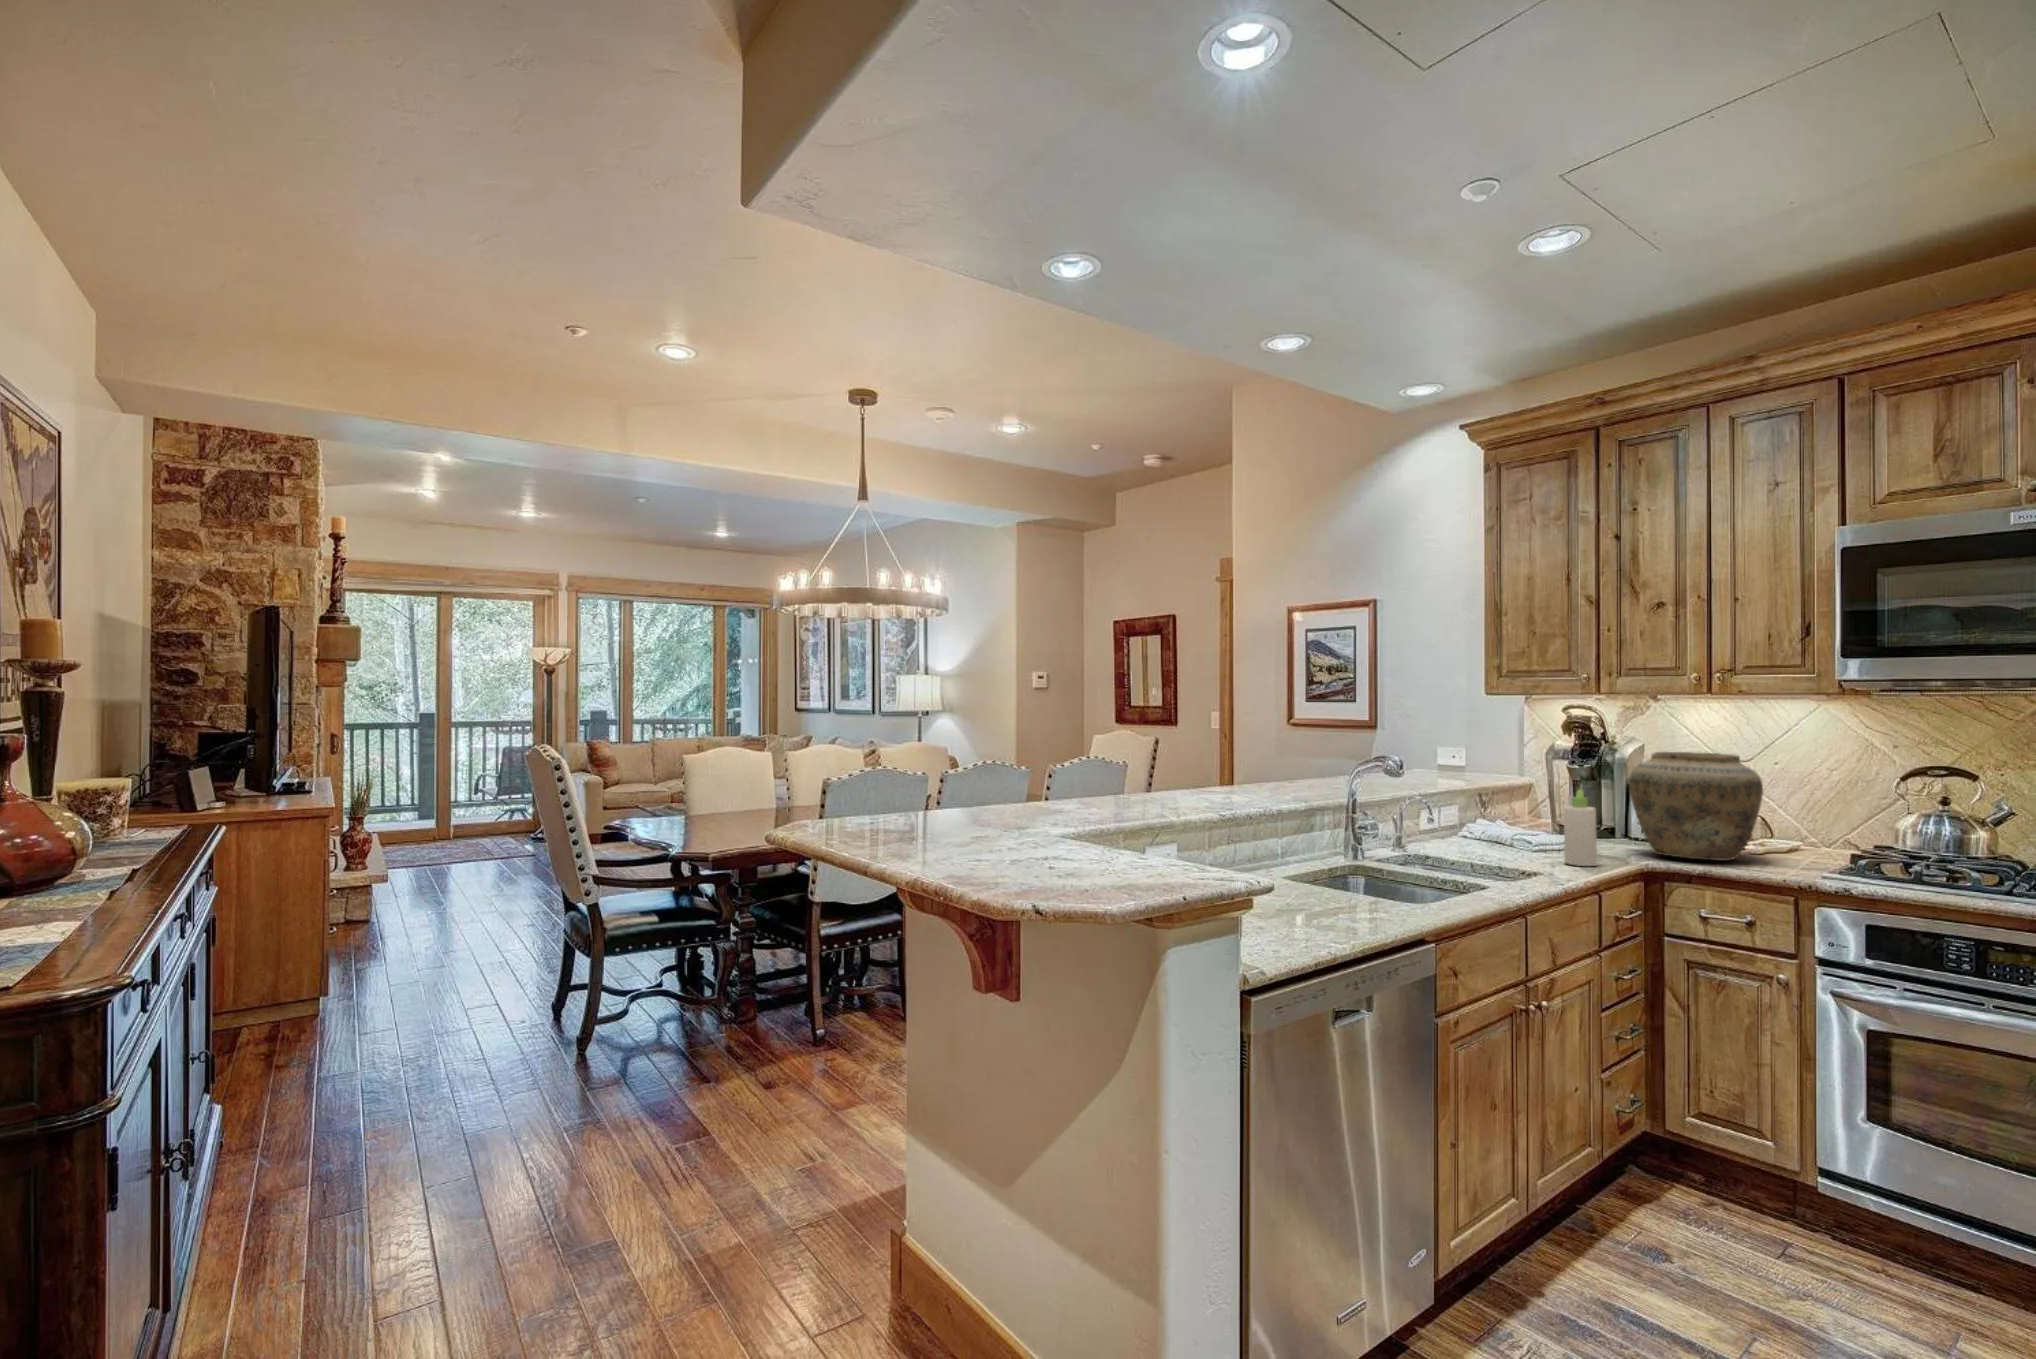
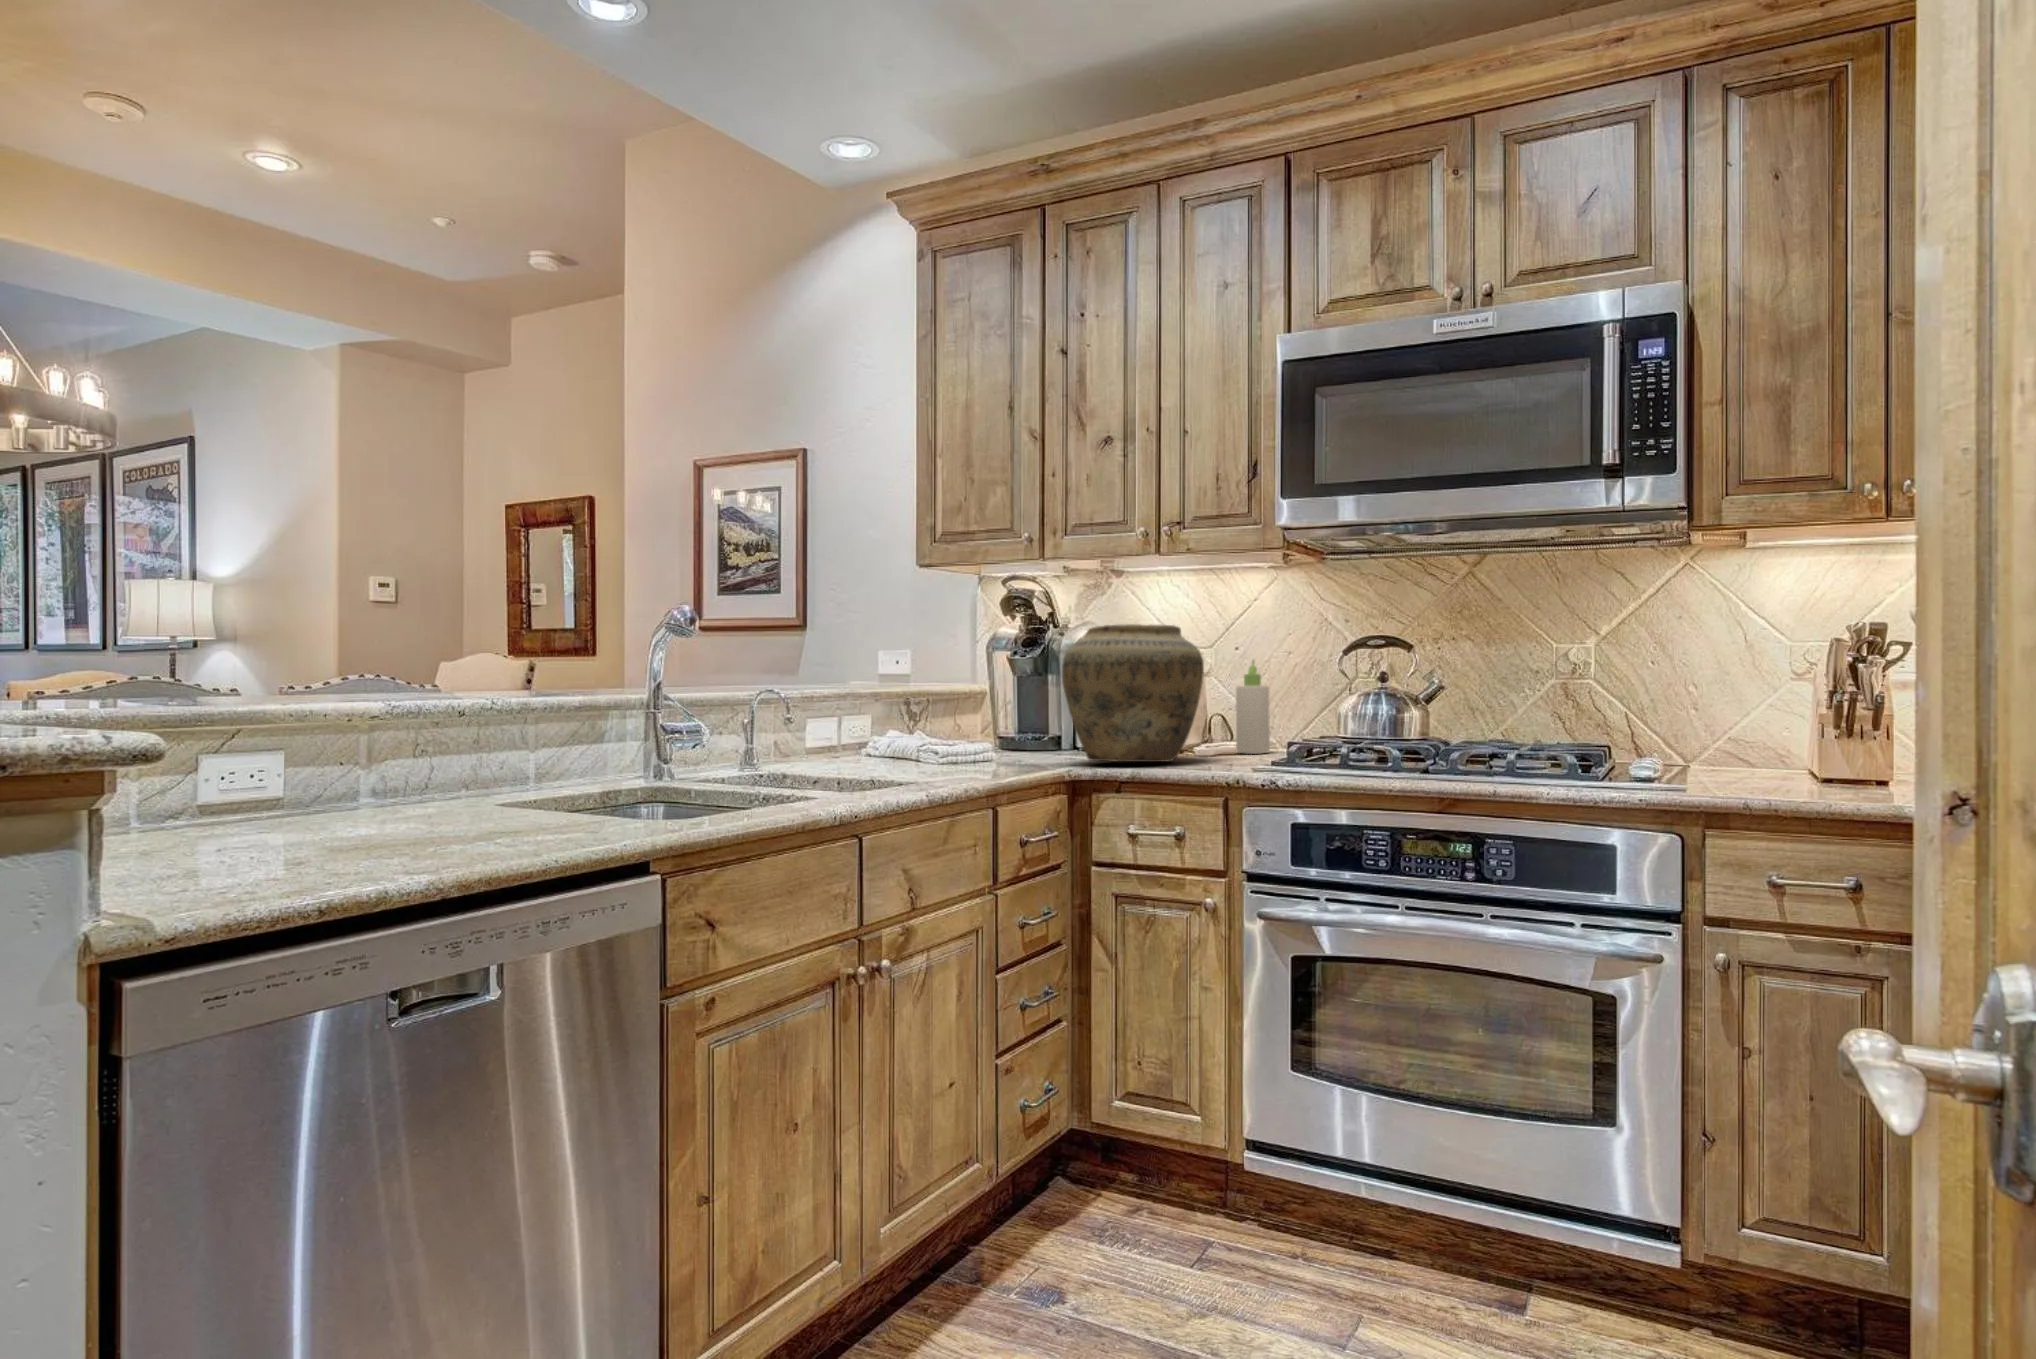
bottle: present [1564,785,1597,866] -> present [1236,660,1270,754]

